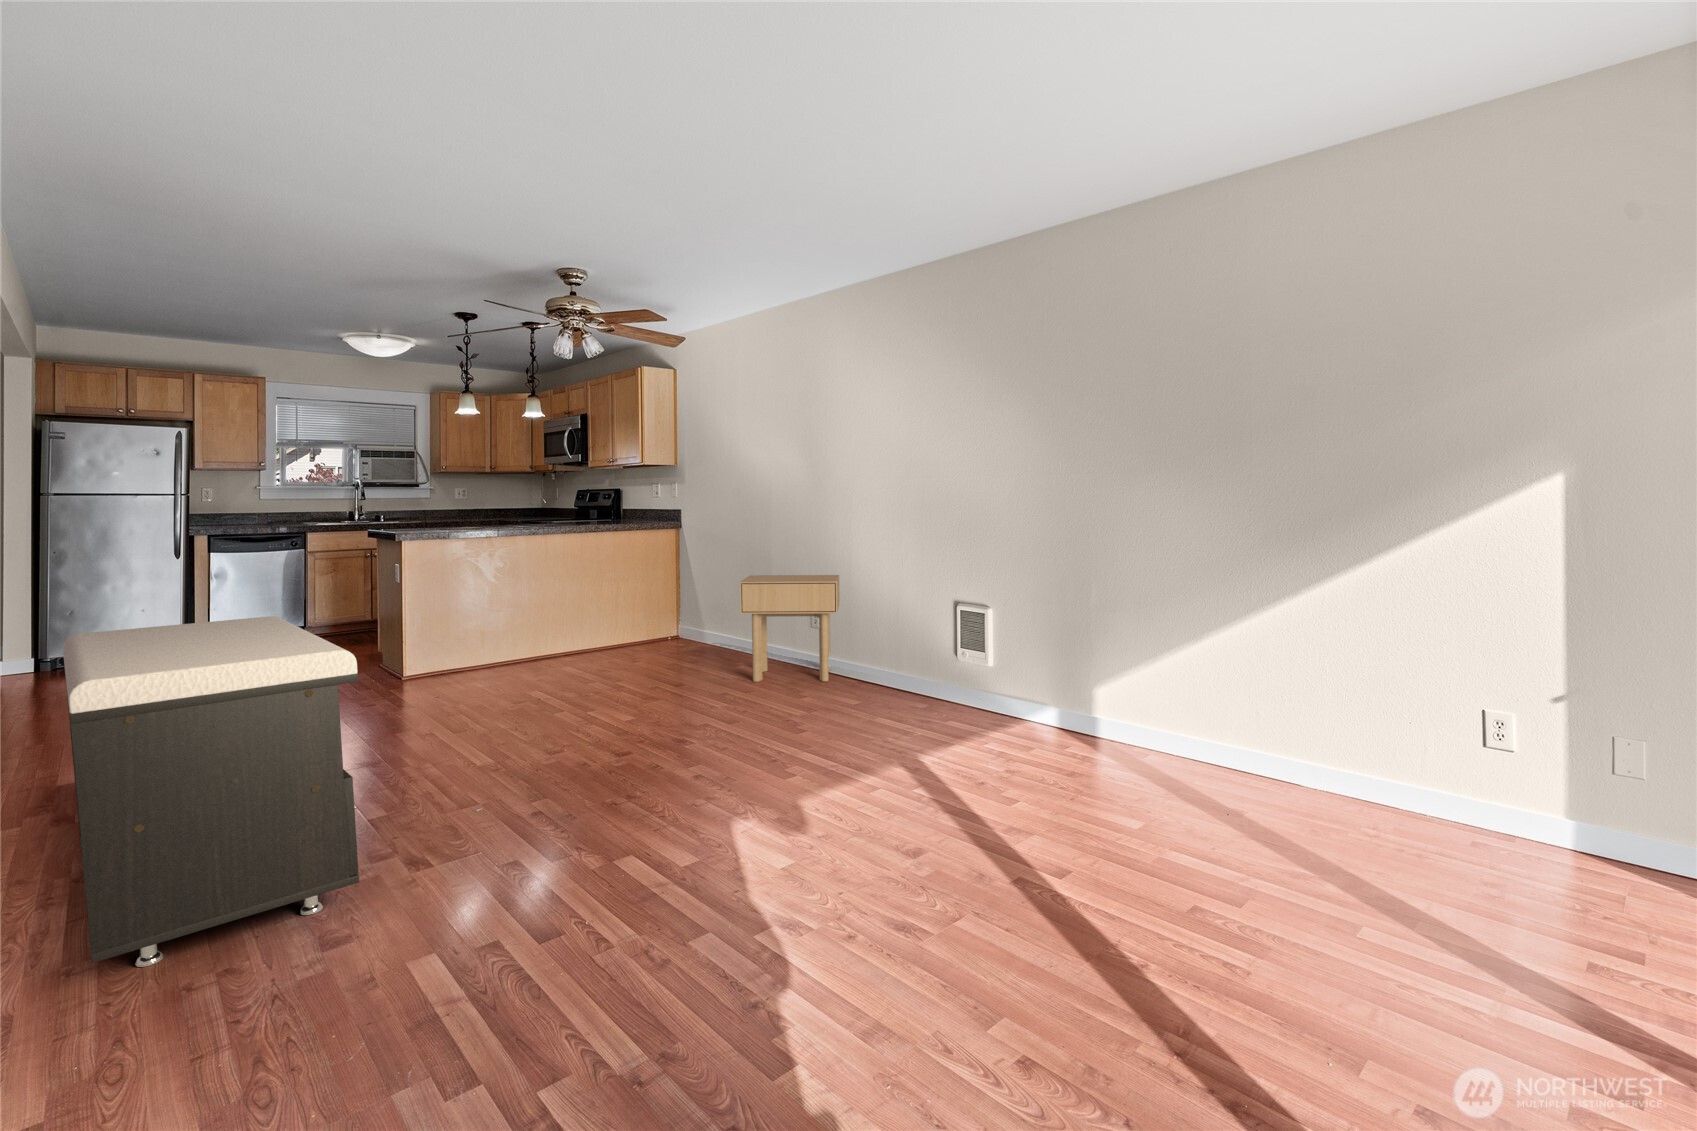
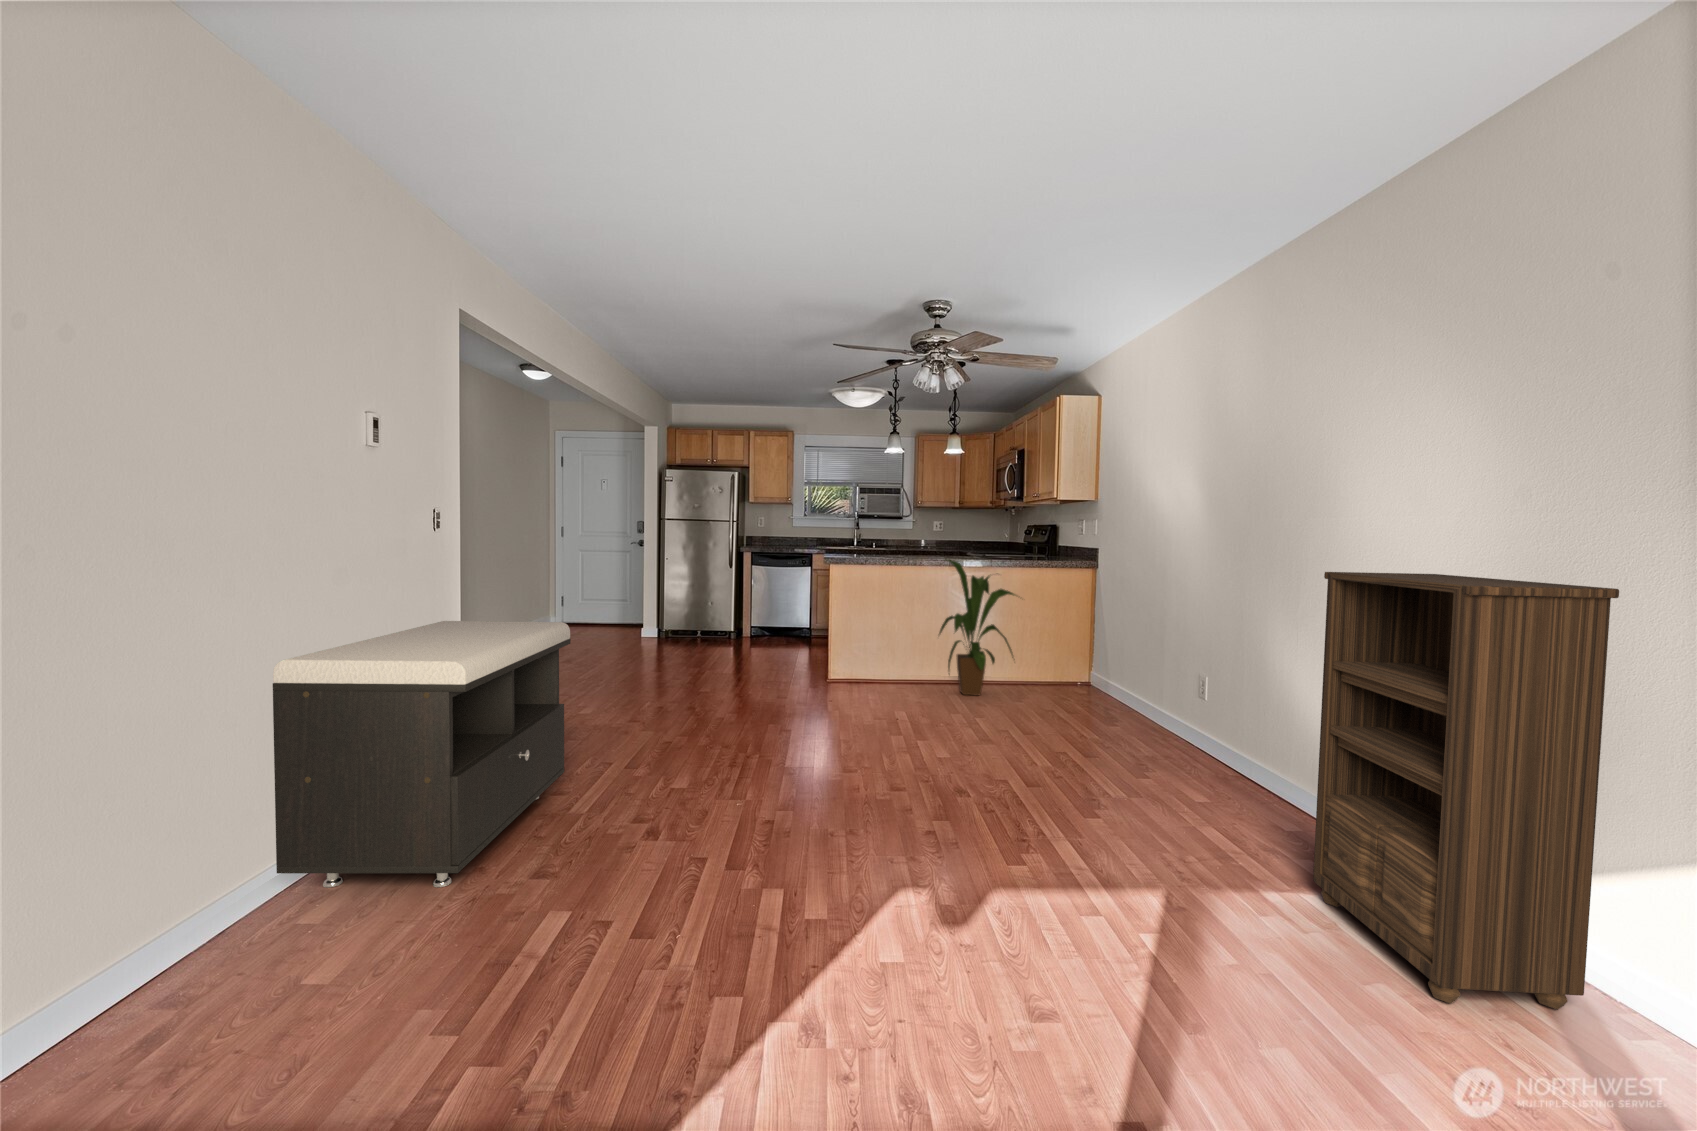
bookshelf: none [952,514,1092,740] -> present [1313,572,1619,1009]
house plant: none [548,526,638,659] -> present [939,560,1015,695]
side table: present [740,575,840,682] -> none [1078,629,1232,781]

